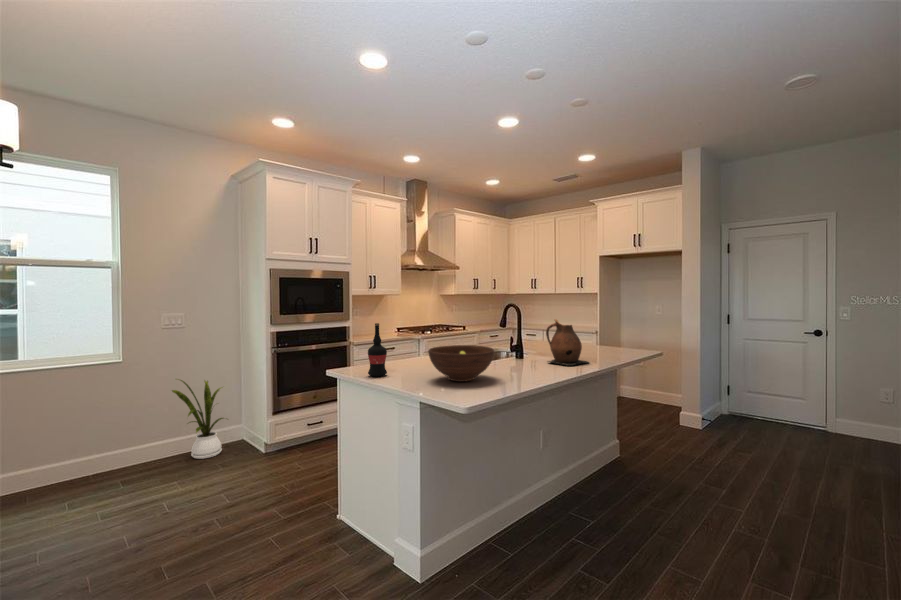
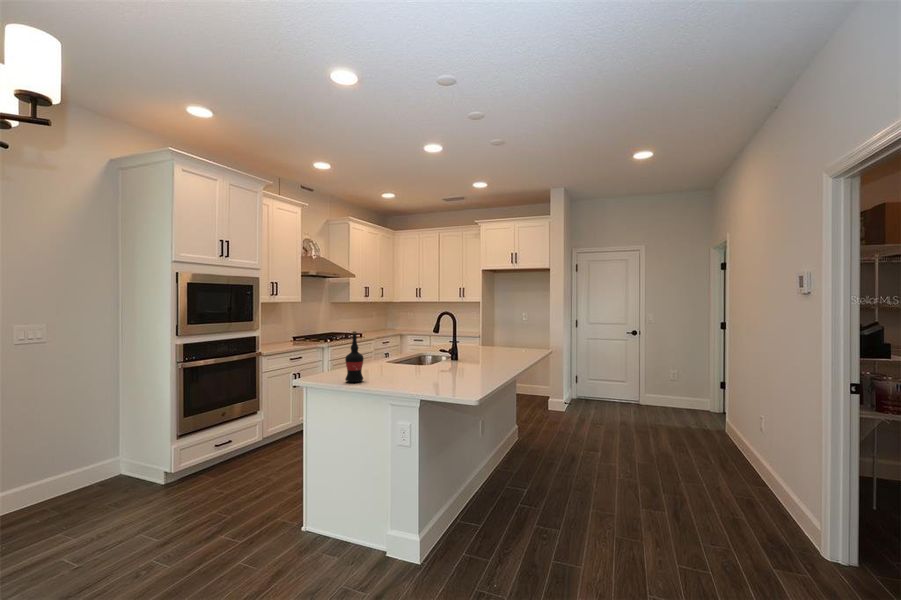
ceramic pitcher: present [546,319,589,366] -> none [483,325,517,364]
fruit bowl: present [428,345,494,382] -> none [410,349,468,381]
house plant: present [172,379,224,459] -> none [31,405,110,503]

